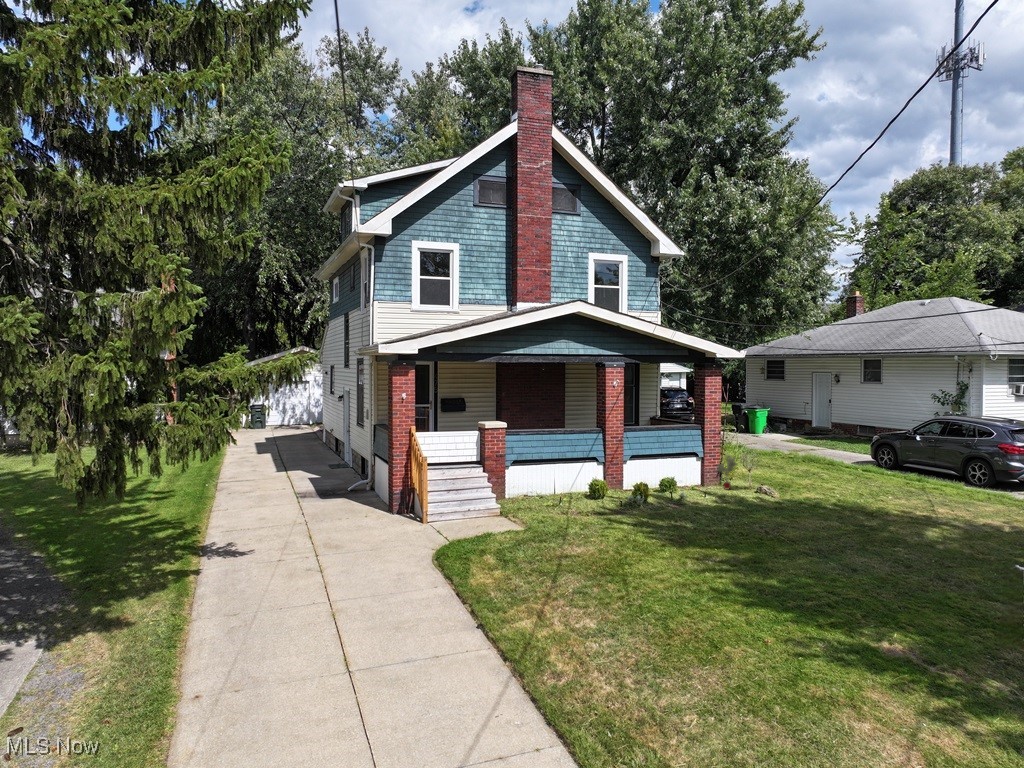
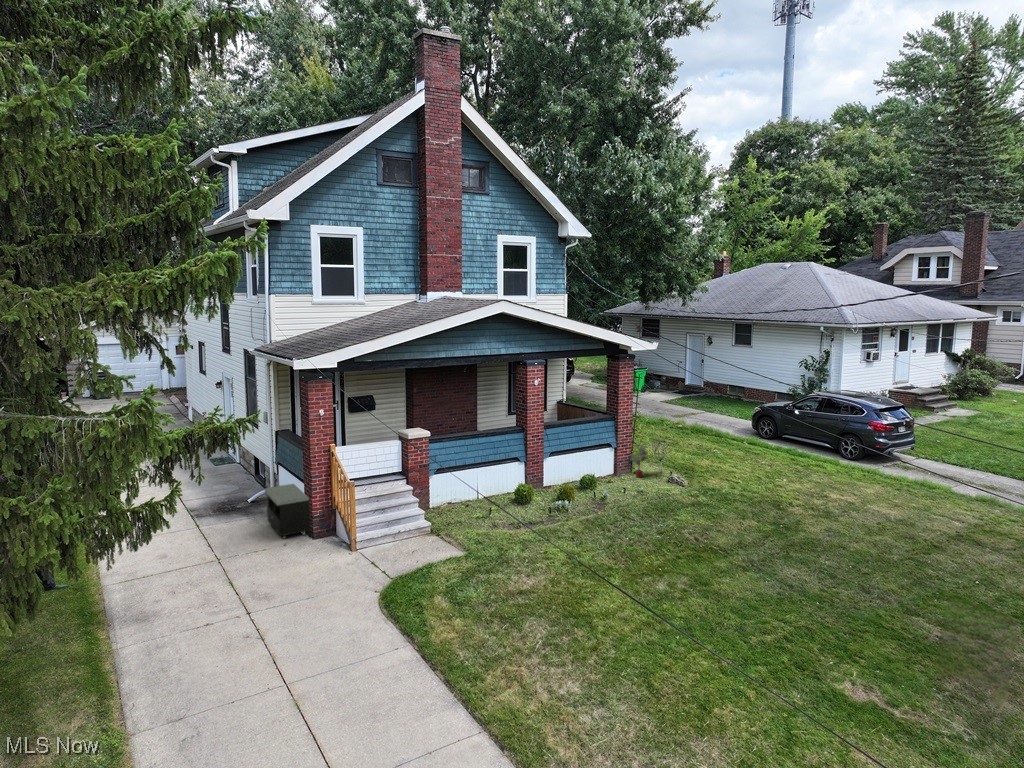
storage bench: none [355,466,391,511] -> present [265,484,310,538]

